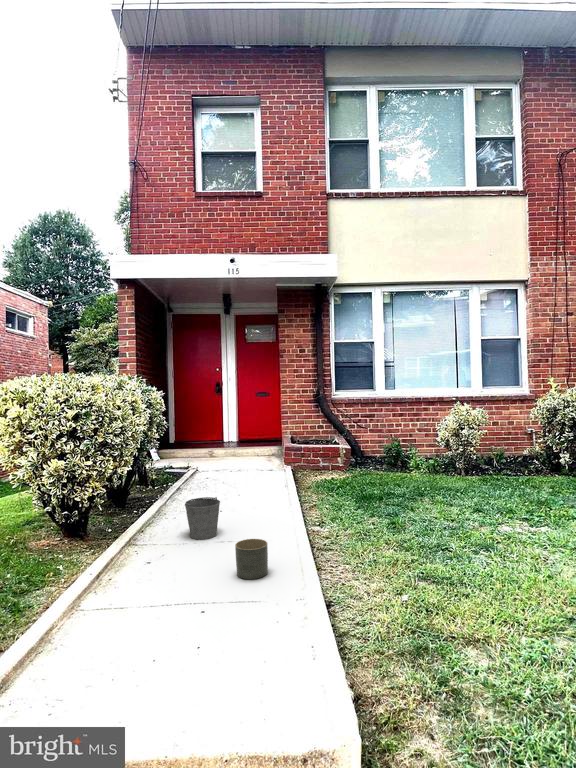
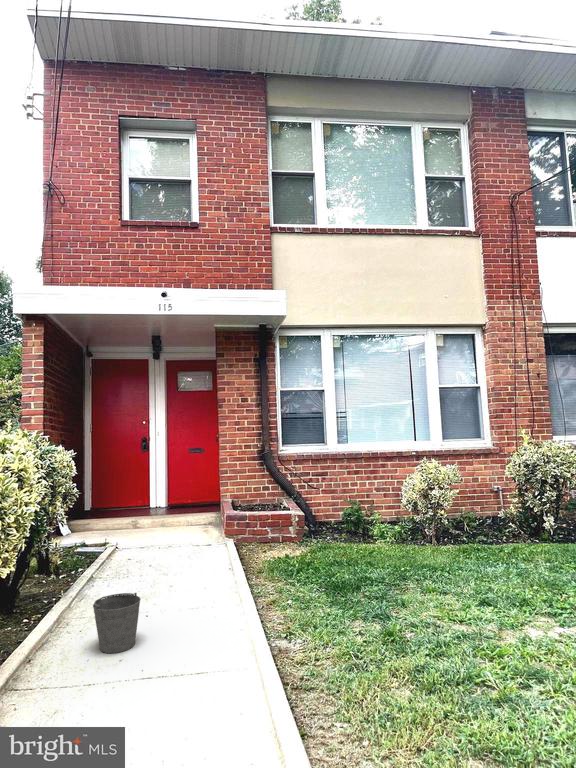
planter: present [235,539,268,579] -> none [158,656,202,718]

